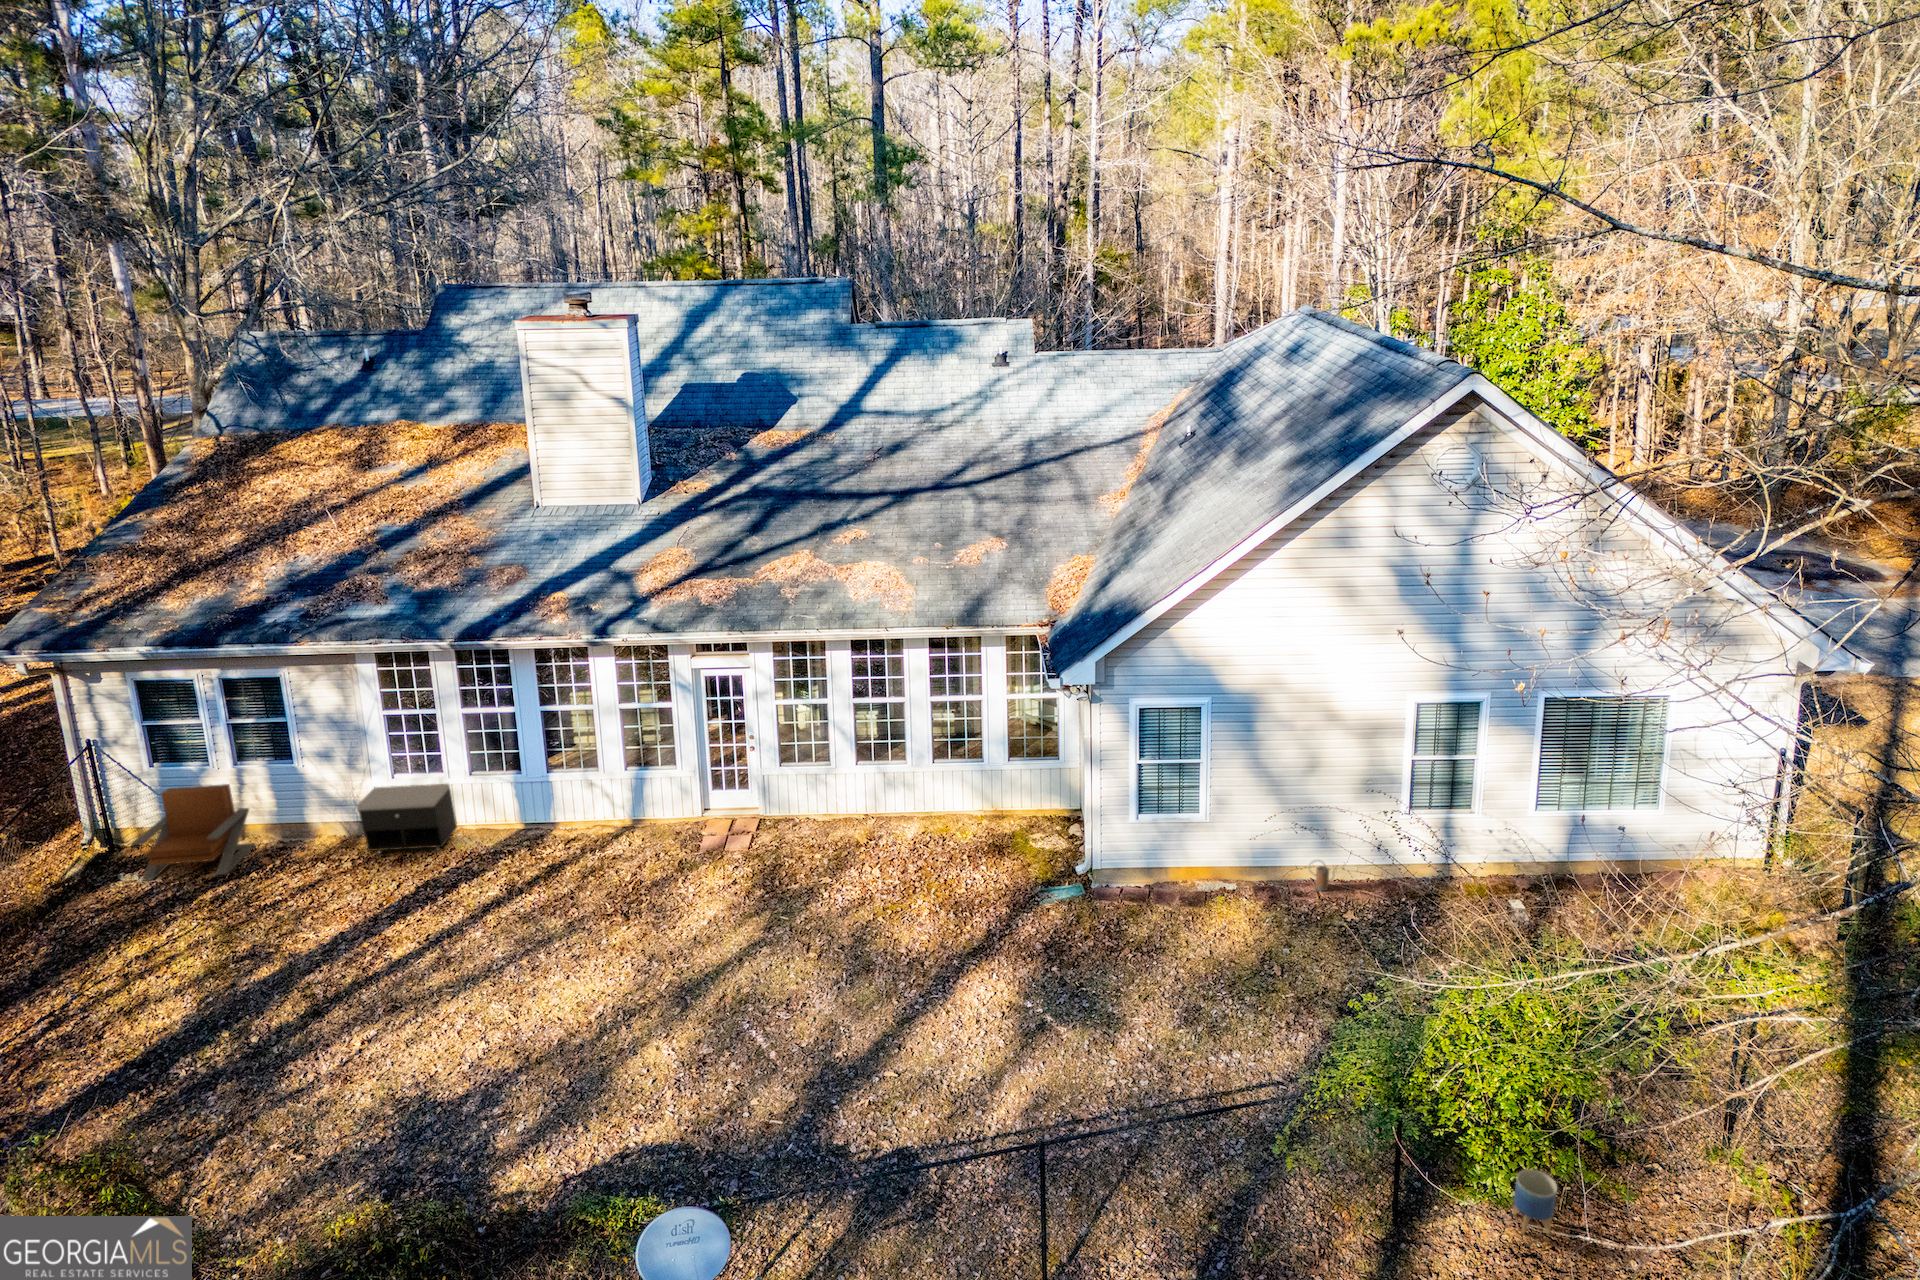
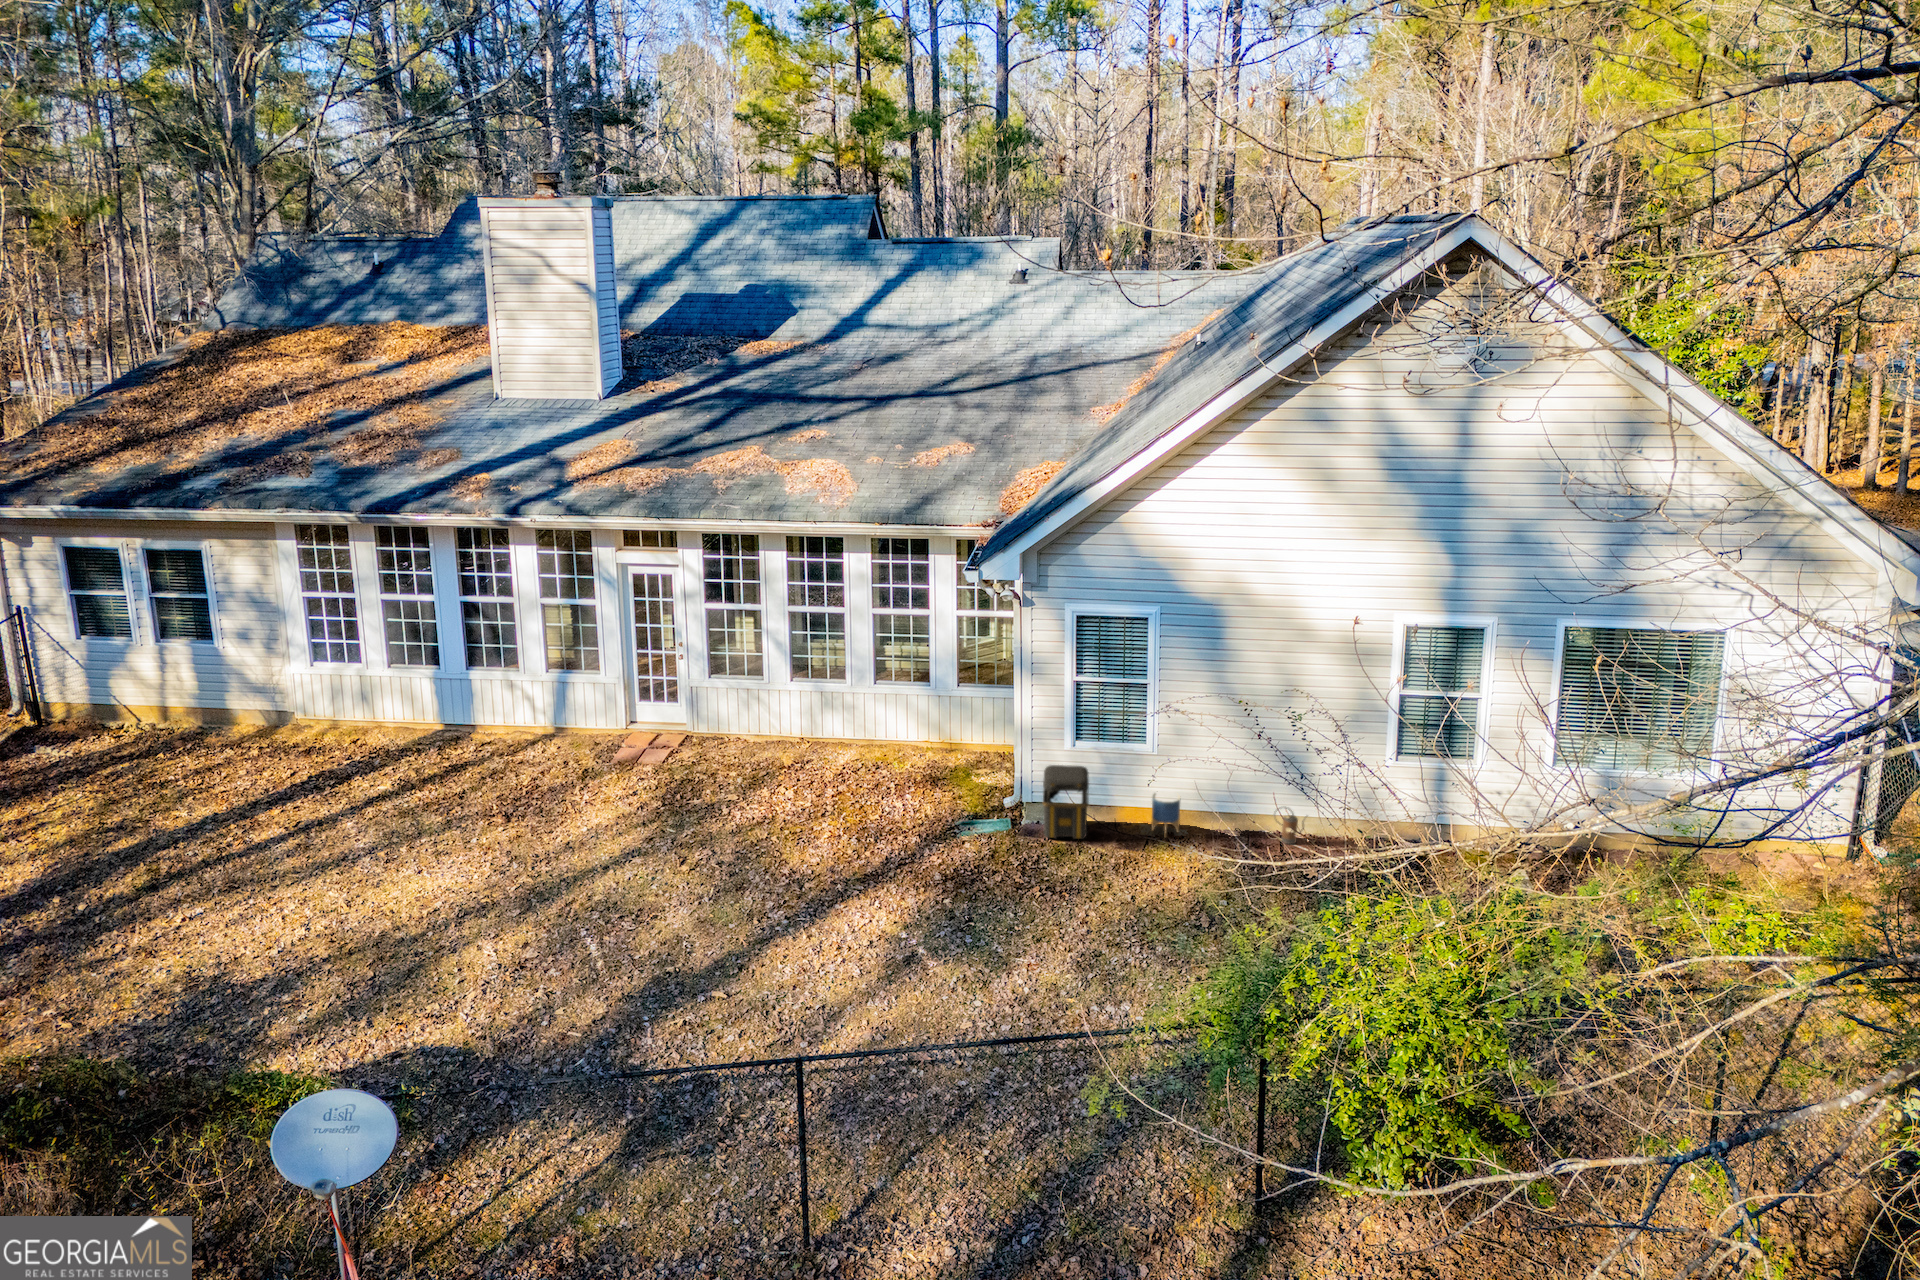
lounge chair: present [133,784,256,881] -> none [41,661,177,753]
storage bench: present [357,784,457,853] -> none [265,674,376,744]
toolbox: none [1110,835,1154,901] -> present [1043,765,1089,839]
planter: present [1512,1169,1557,1234] -> present [1151,794,1180,837]

